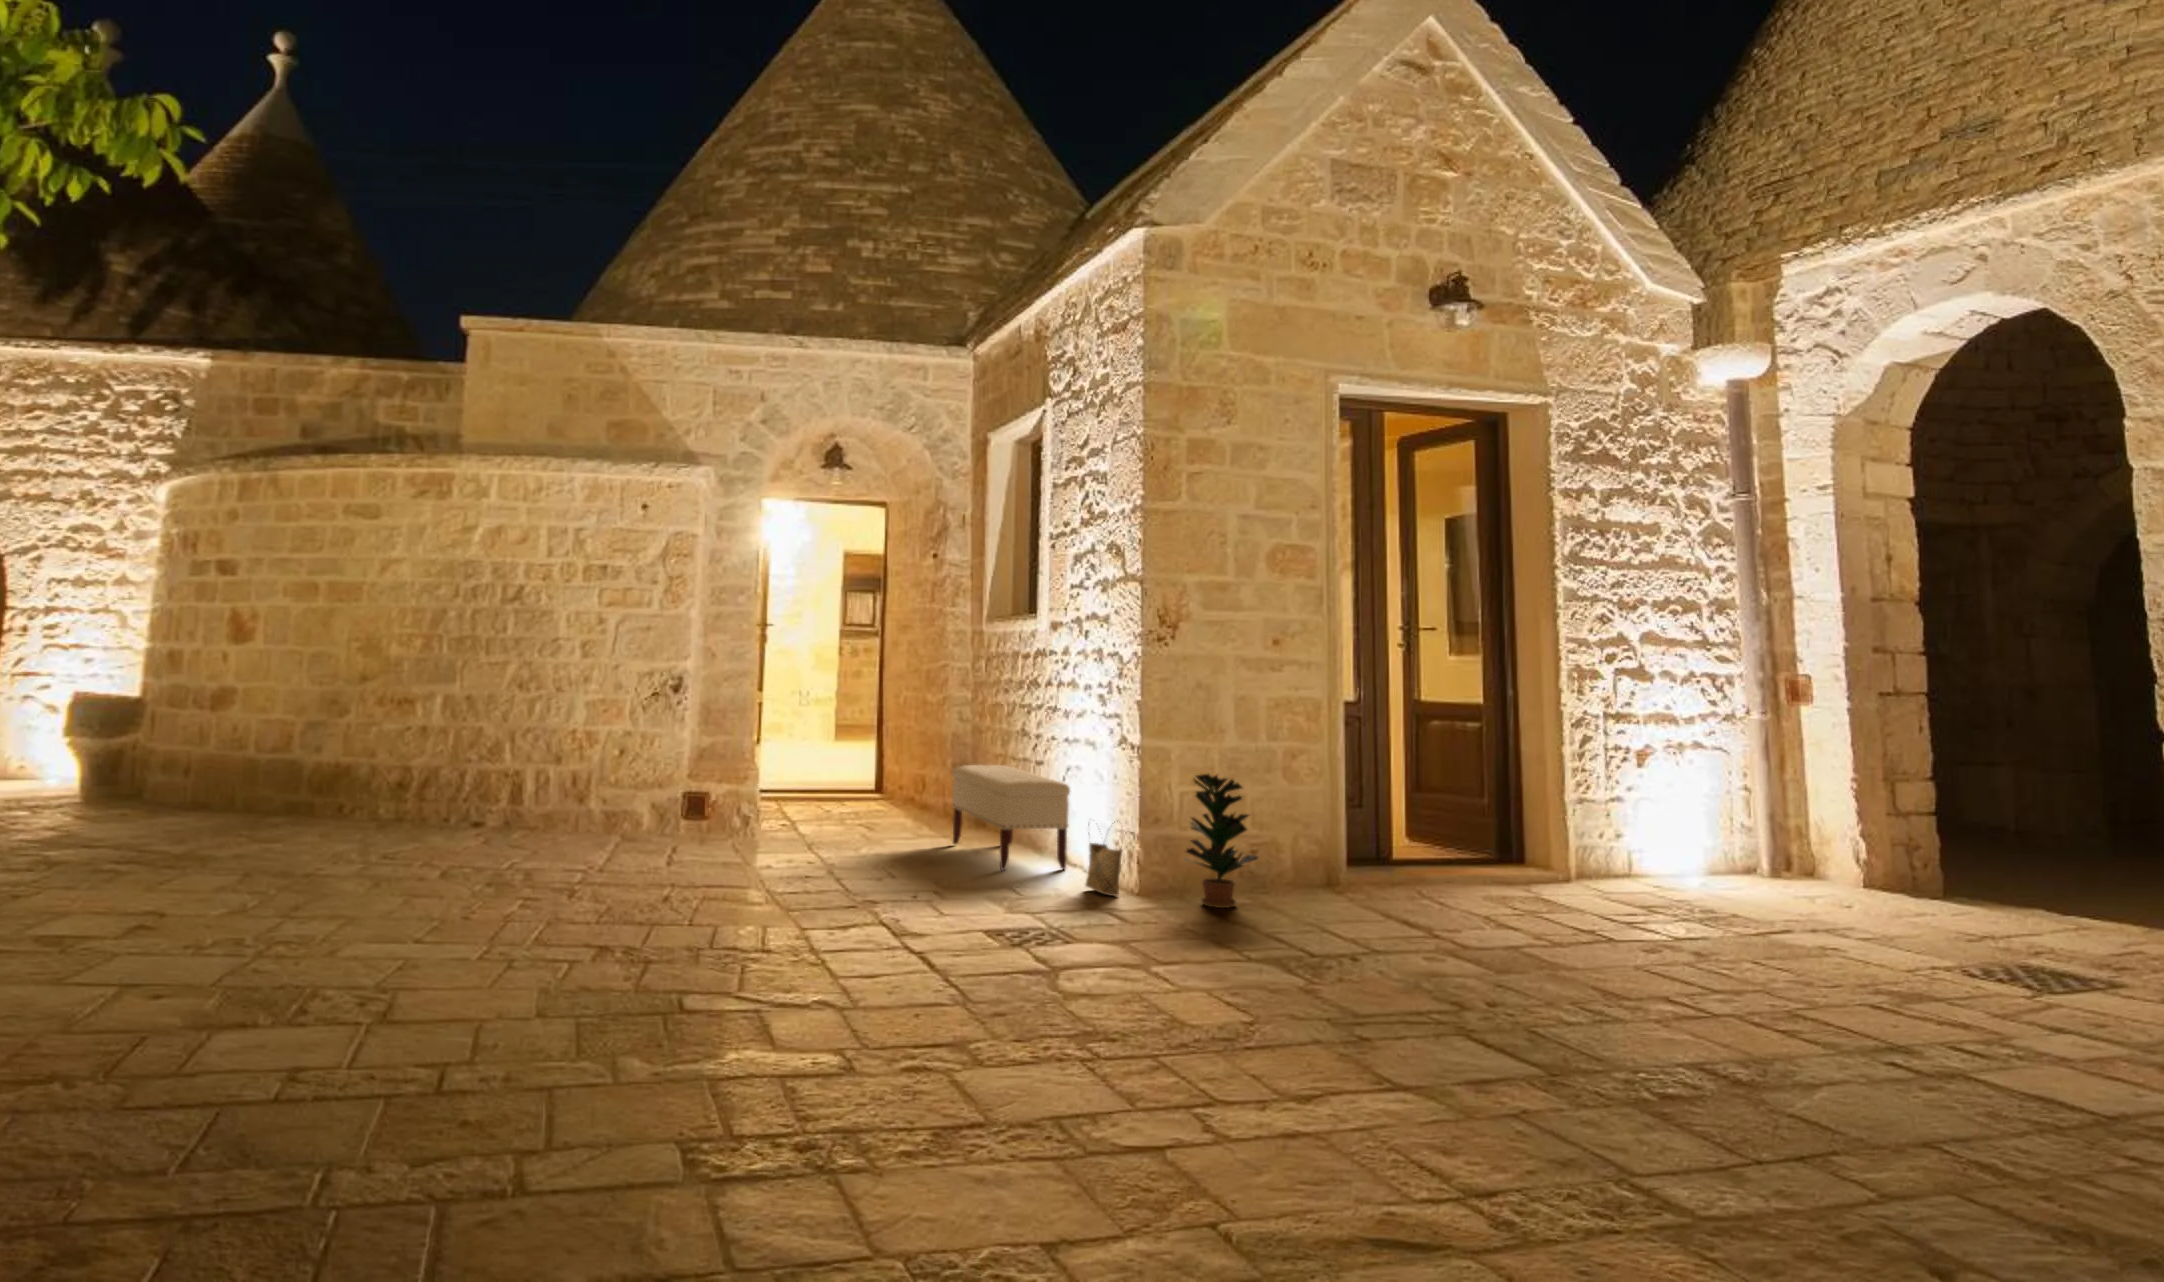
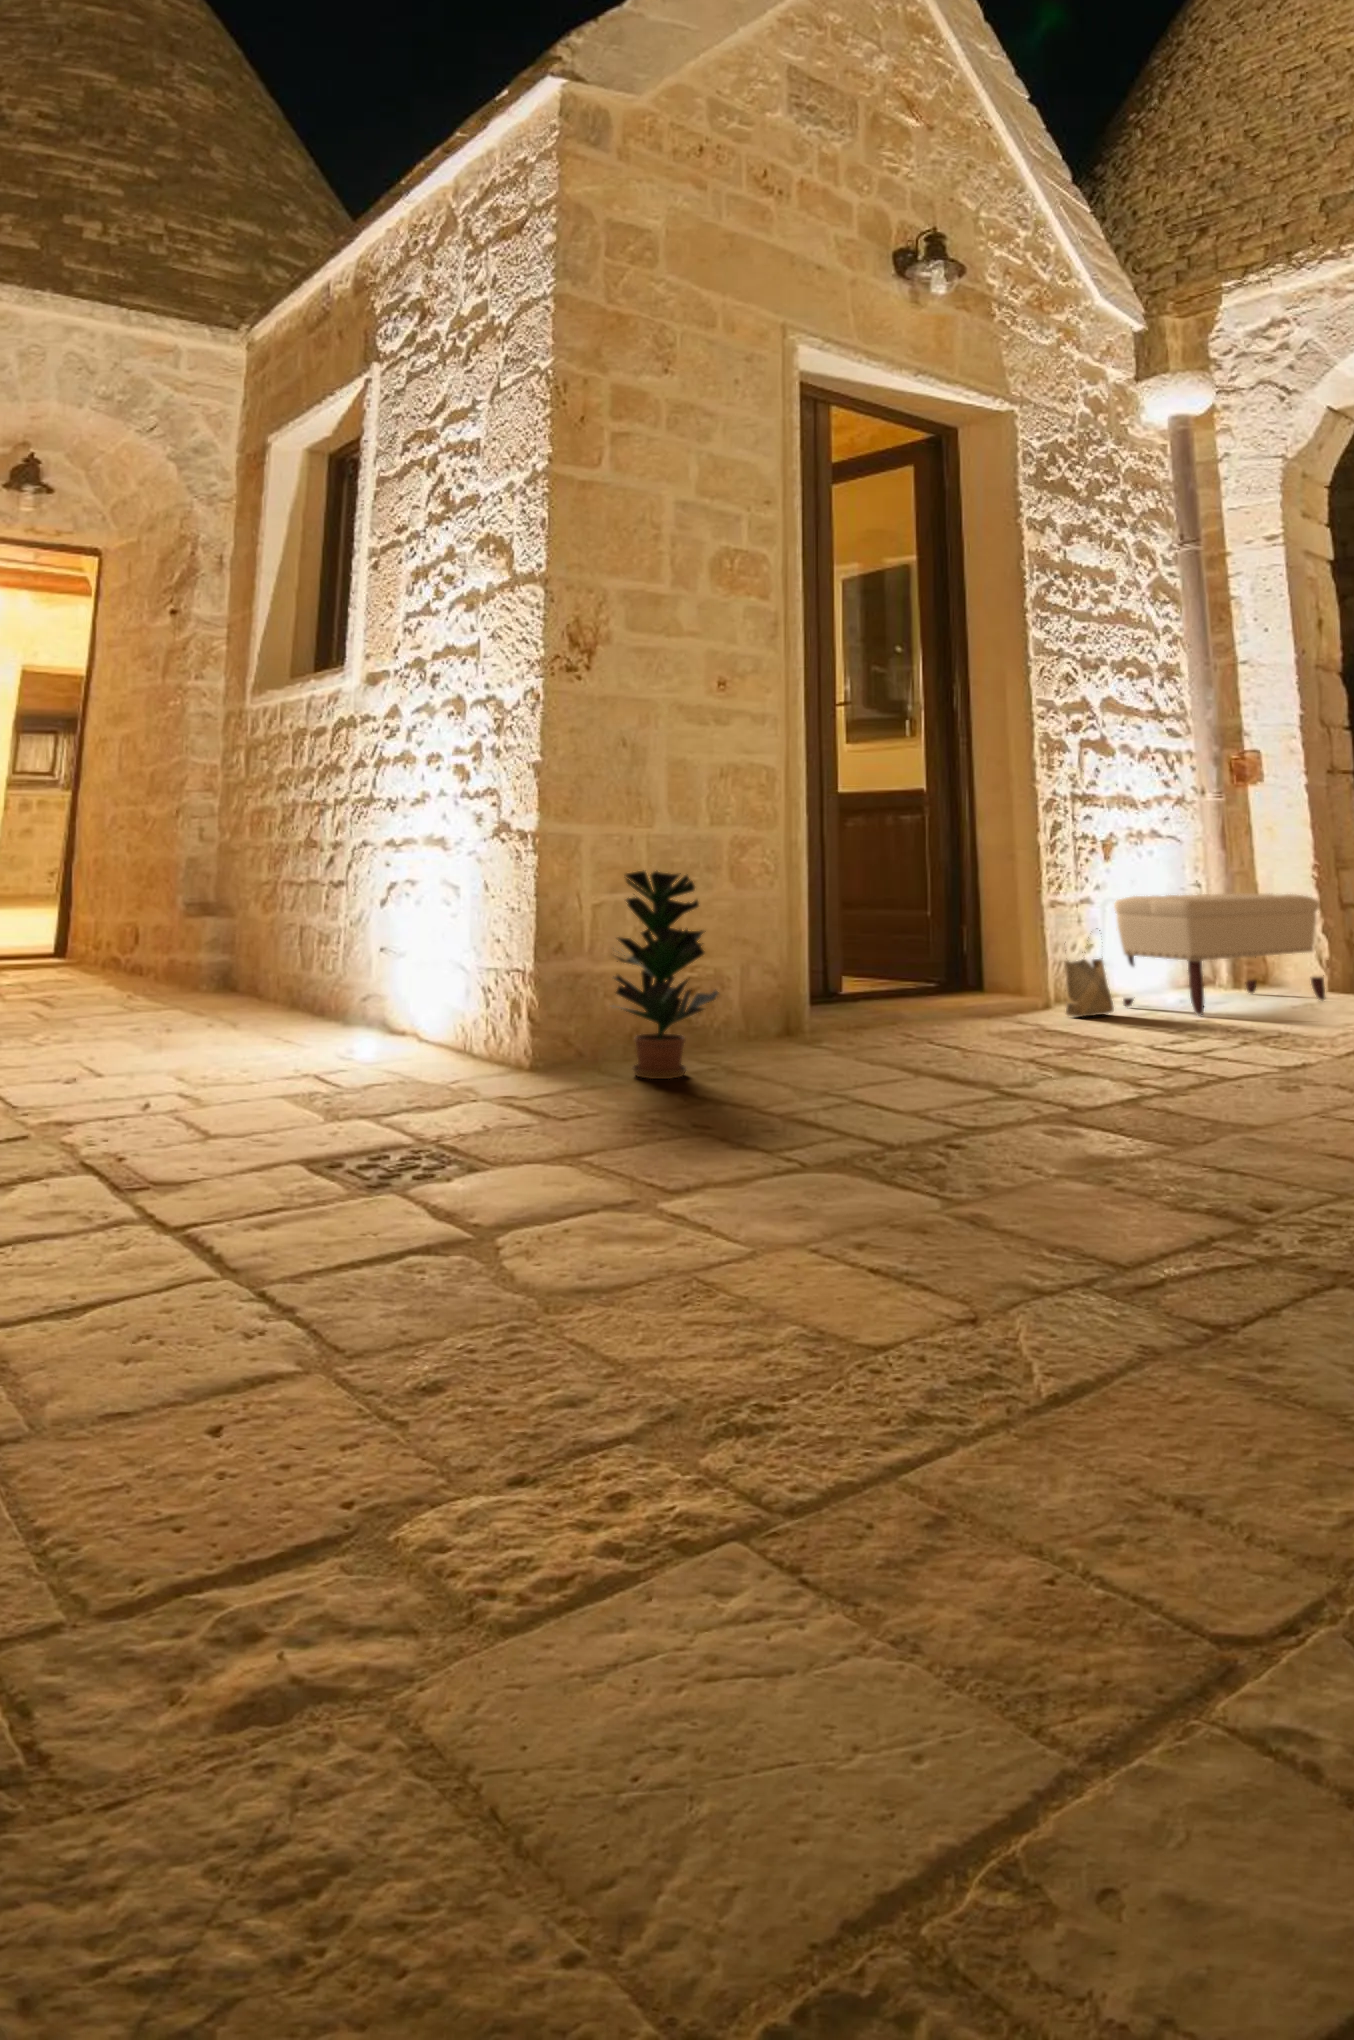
bench: present [952,765,1070,870] -> present [1114,893,1325,1015]
woven basket: present [1085,822,1122,896] -> present [1065,930,1114,1017]

